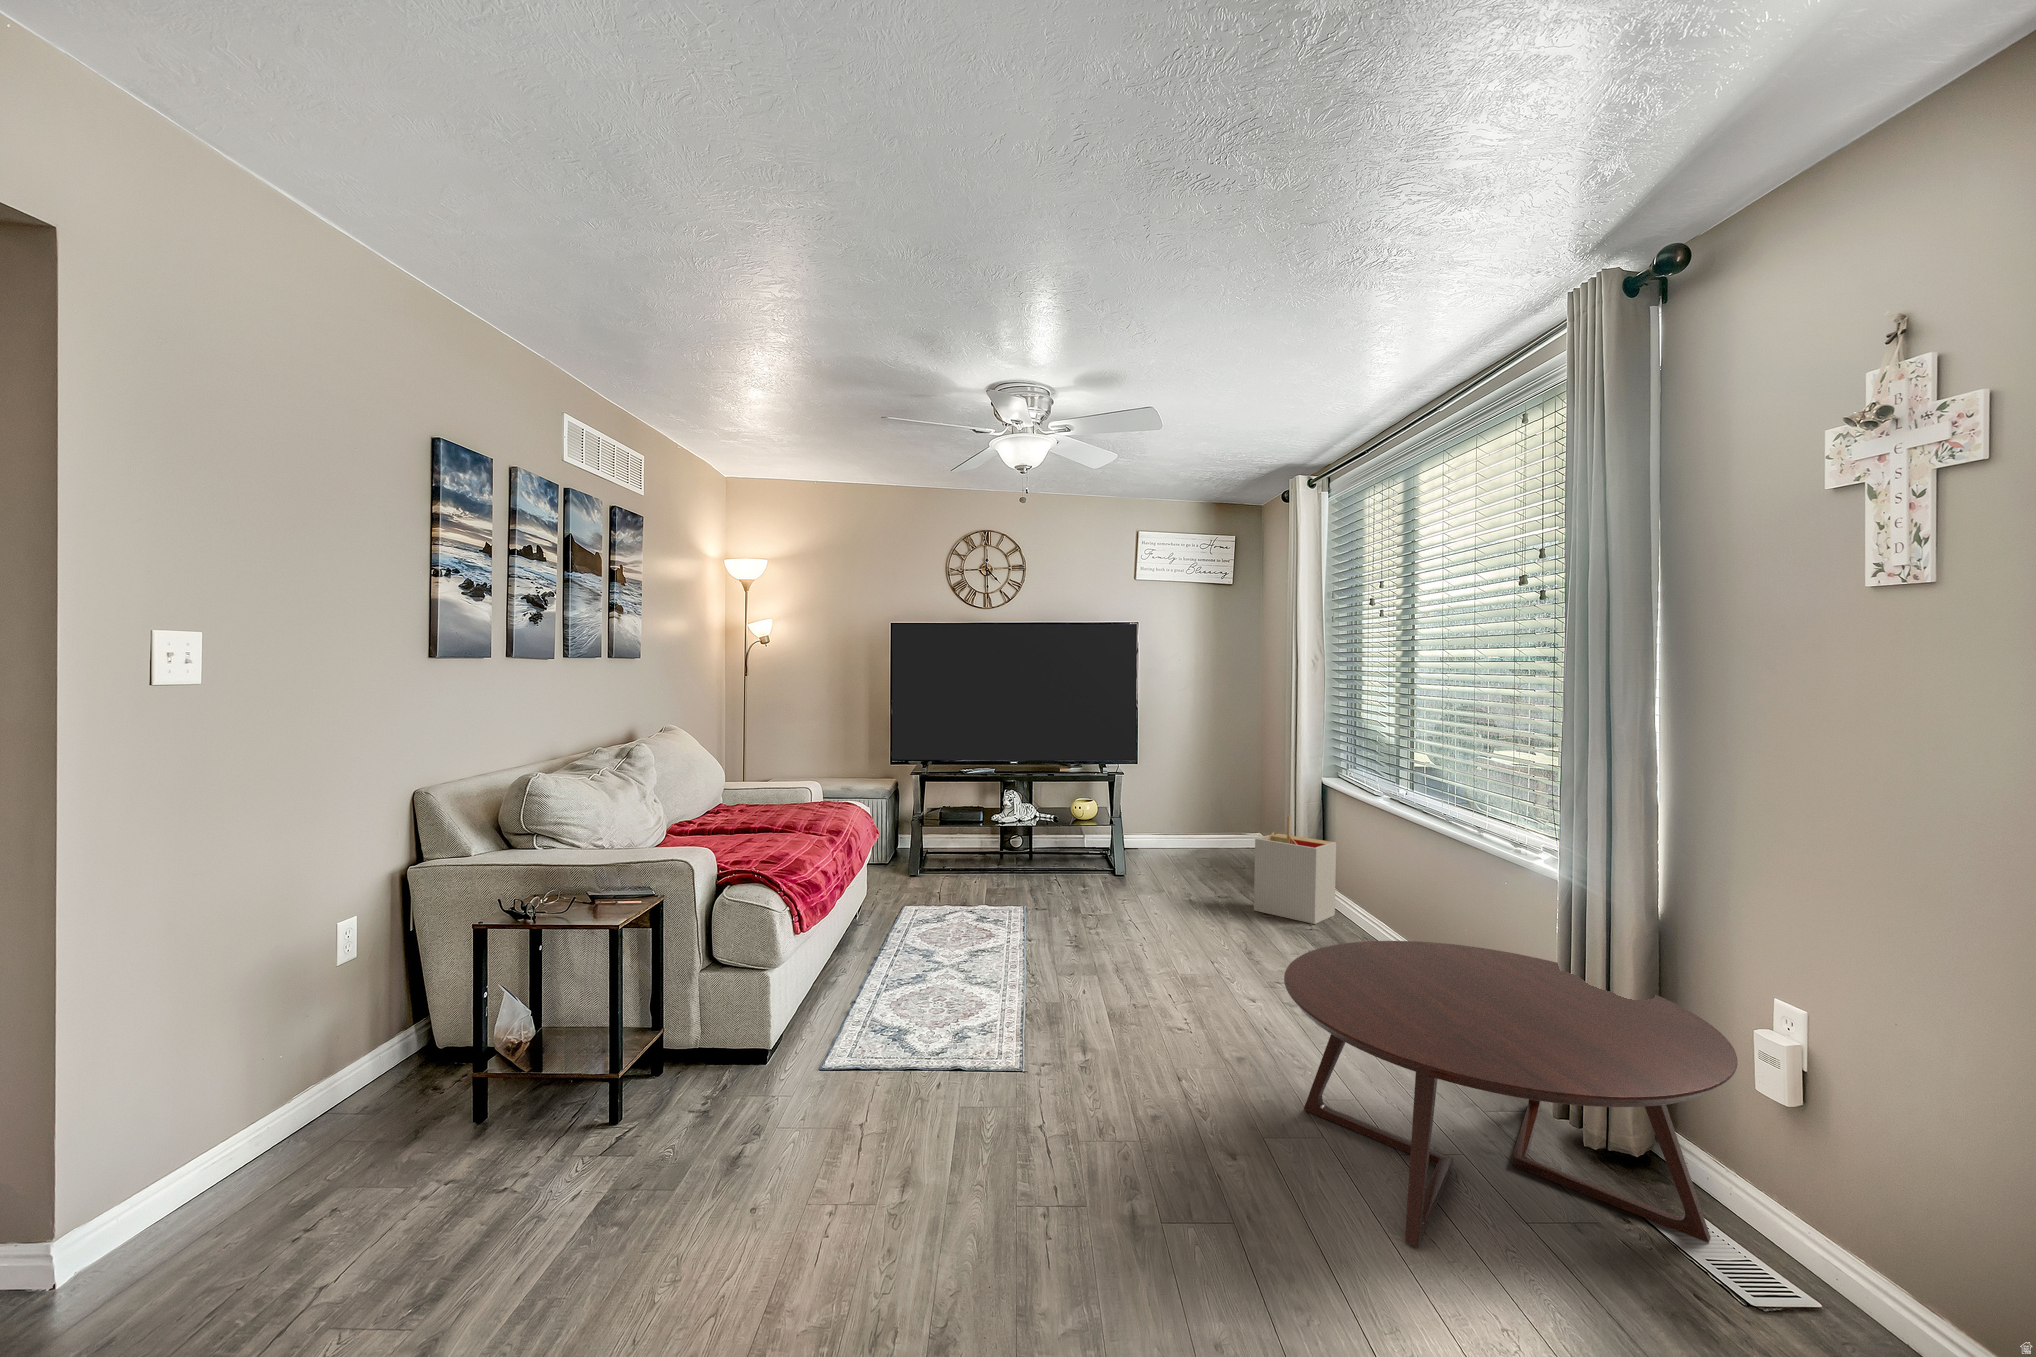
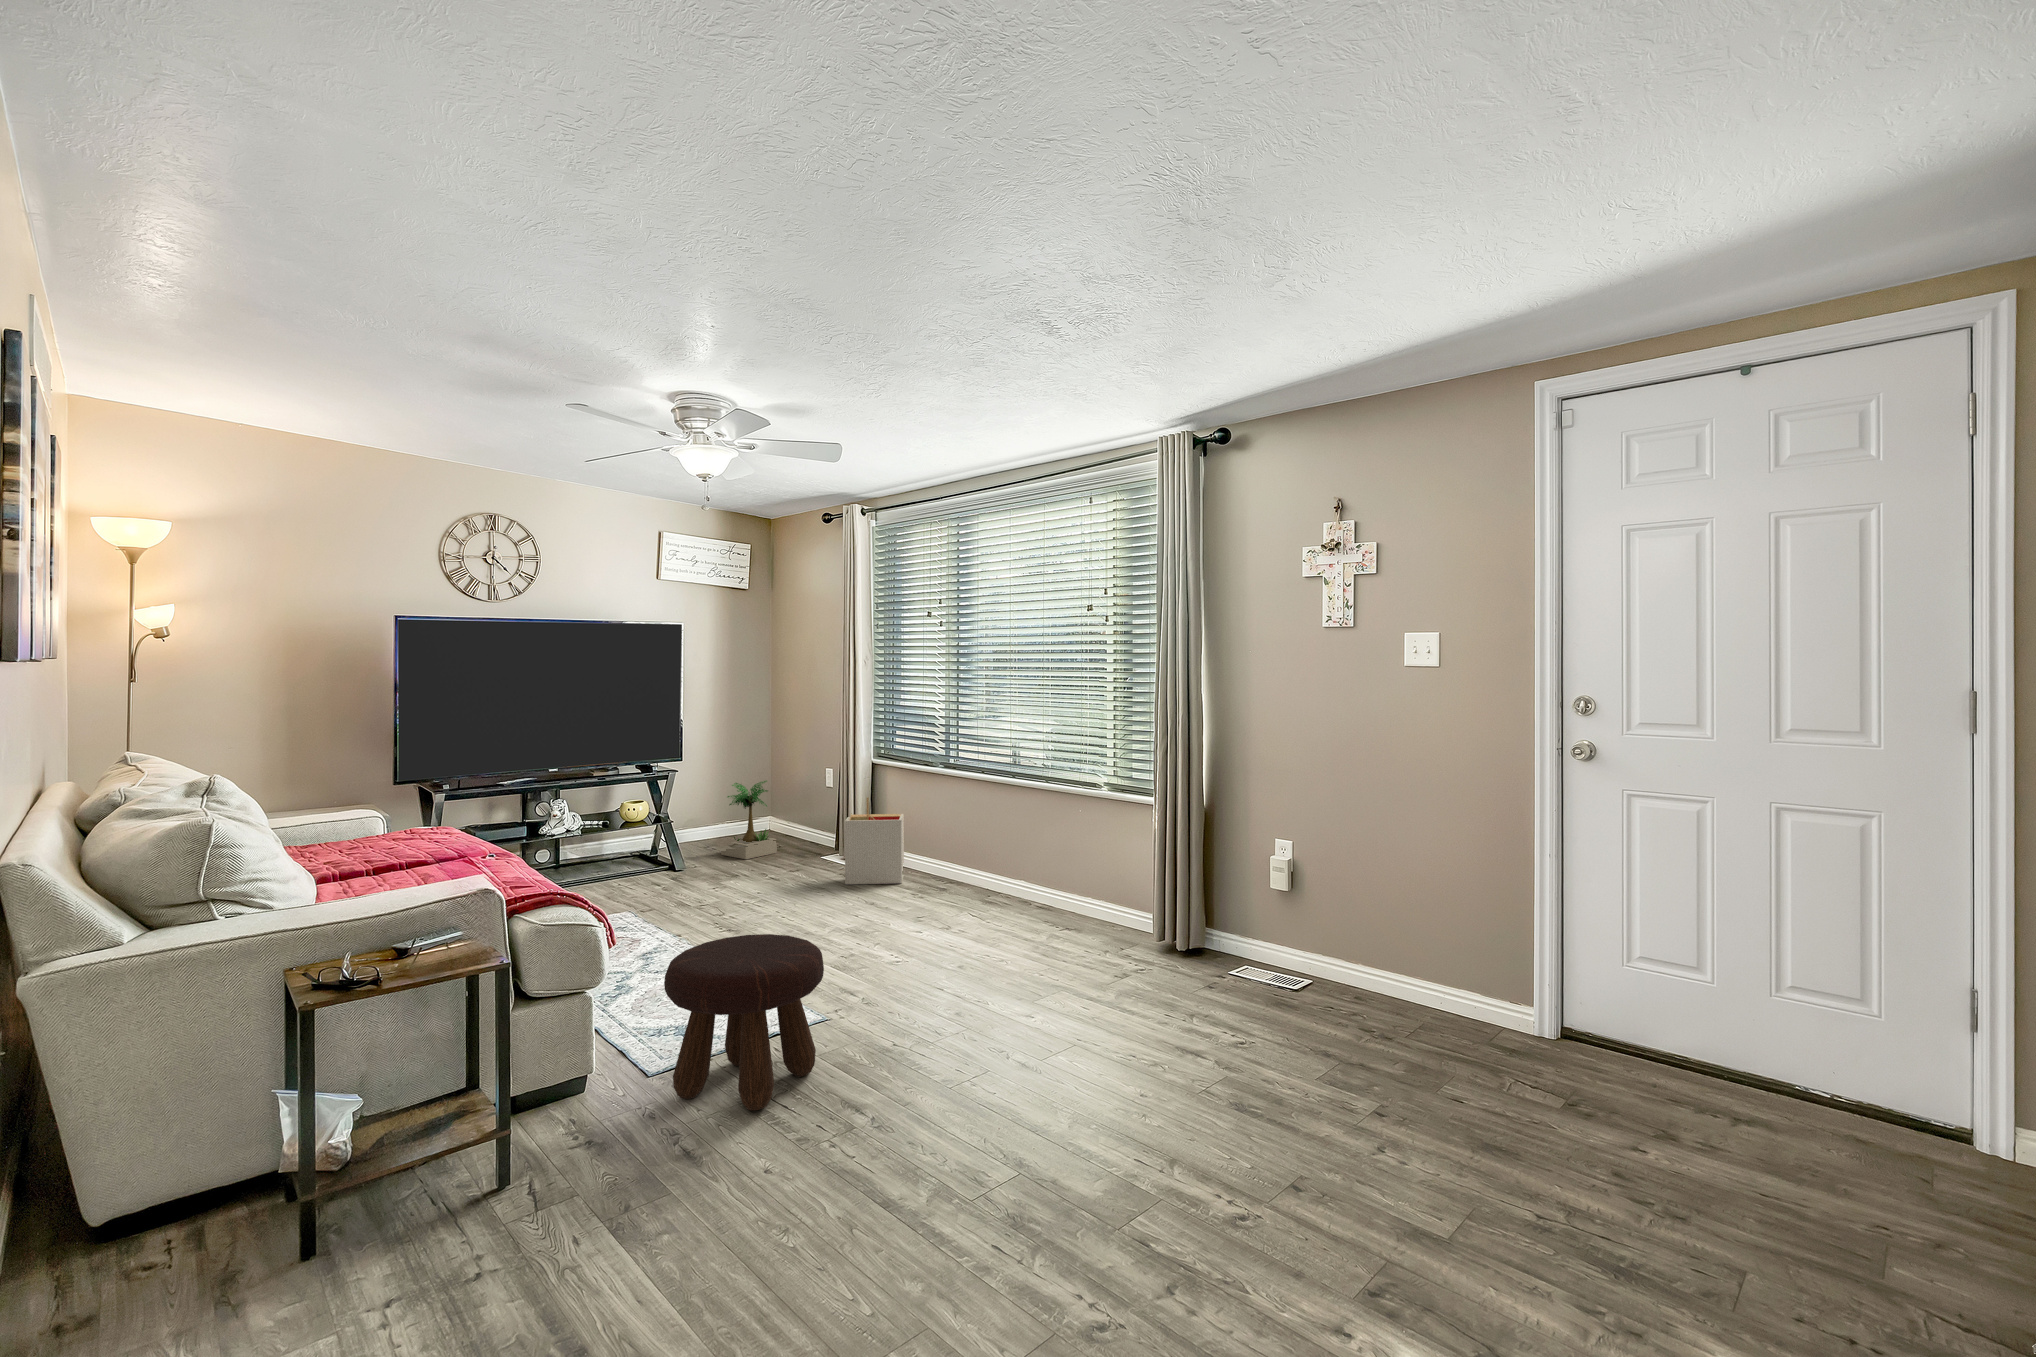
potted plant: none [1191,783,1248,864] -> present [721,781,777,859]
footstool: none [794,920,946,1094] -> present [664,934,824,1110]
coffee table: present [1284,941,1738,1247] -> none [1053,852,1297,1022]

